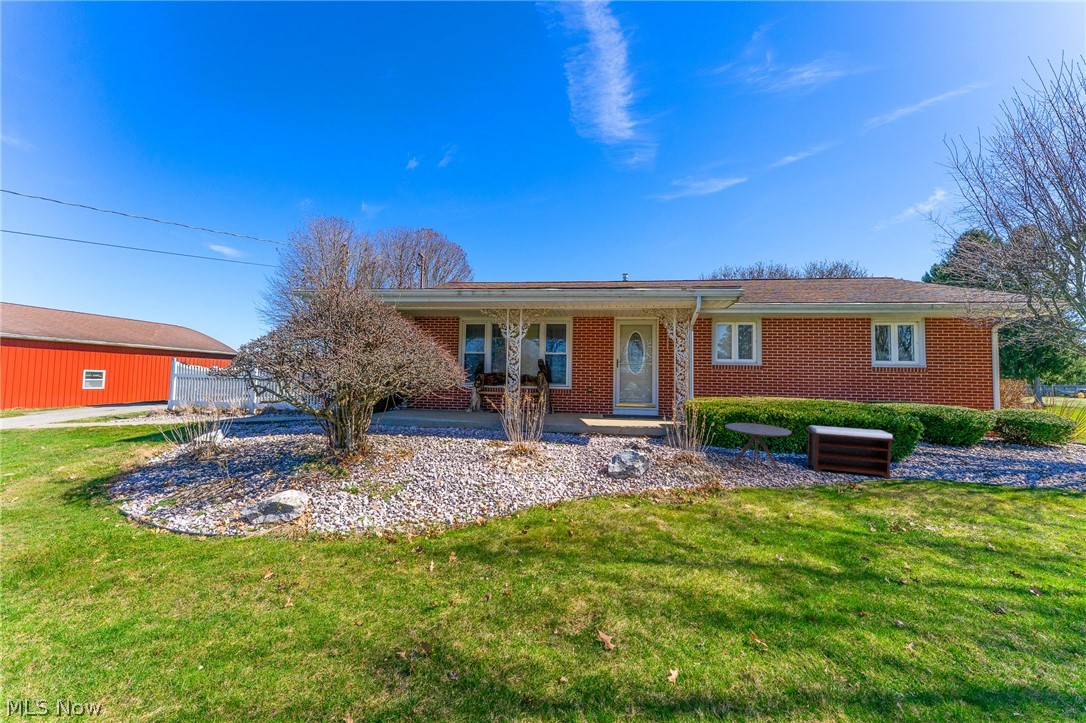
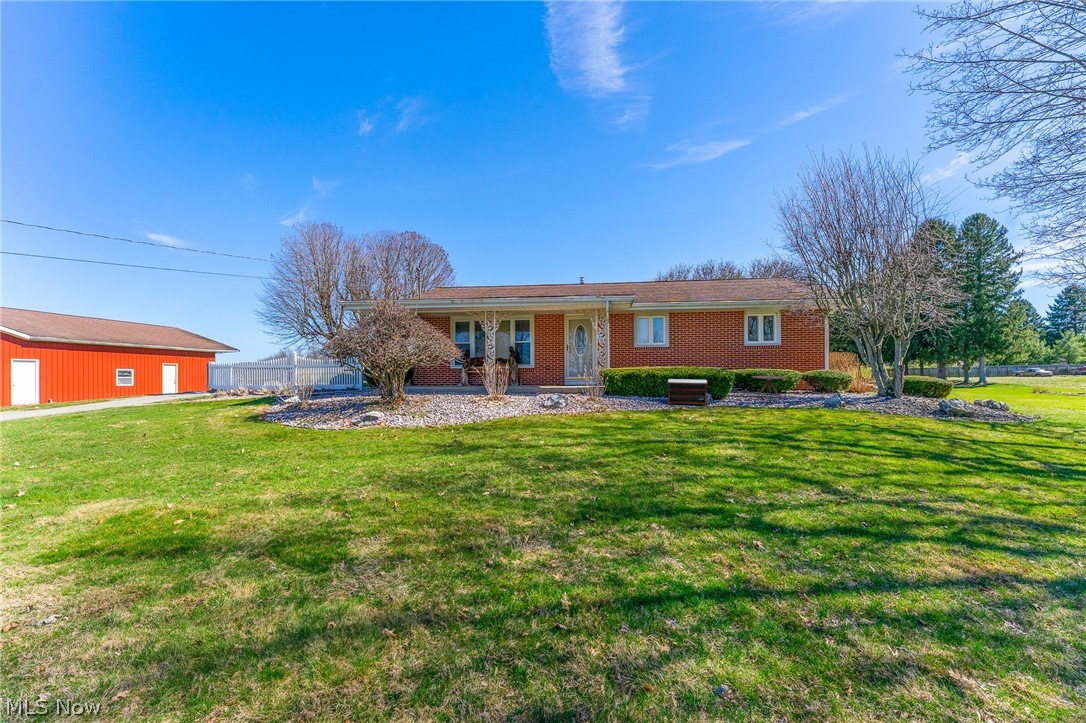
round table: present [725,423,792,473] -> present [752,376,787,400]

